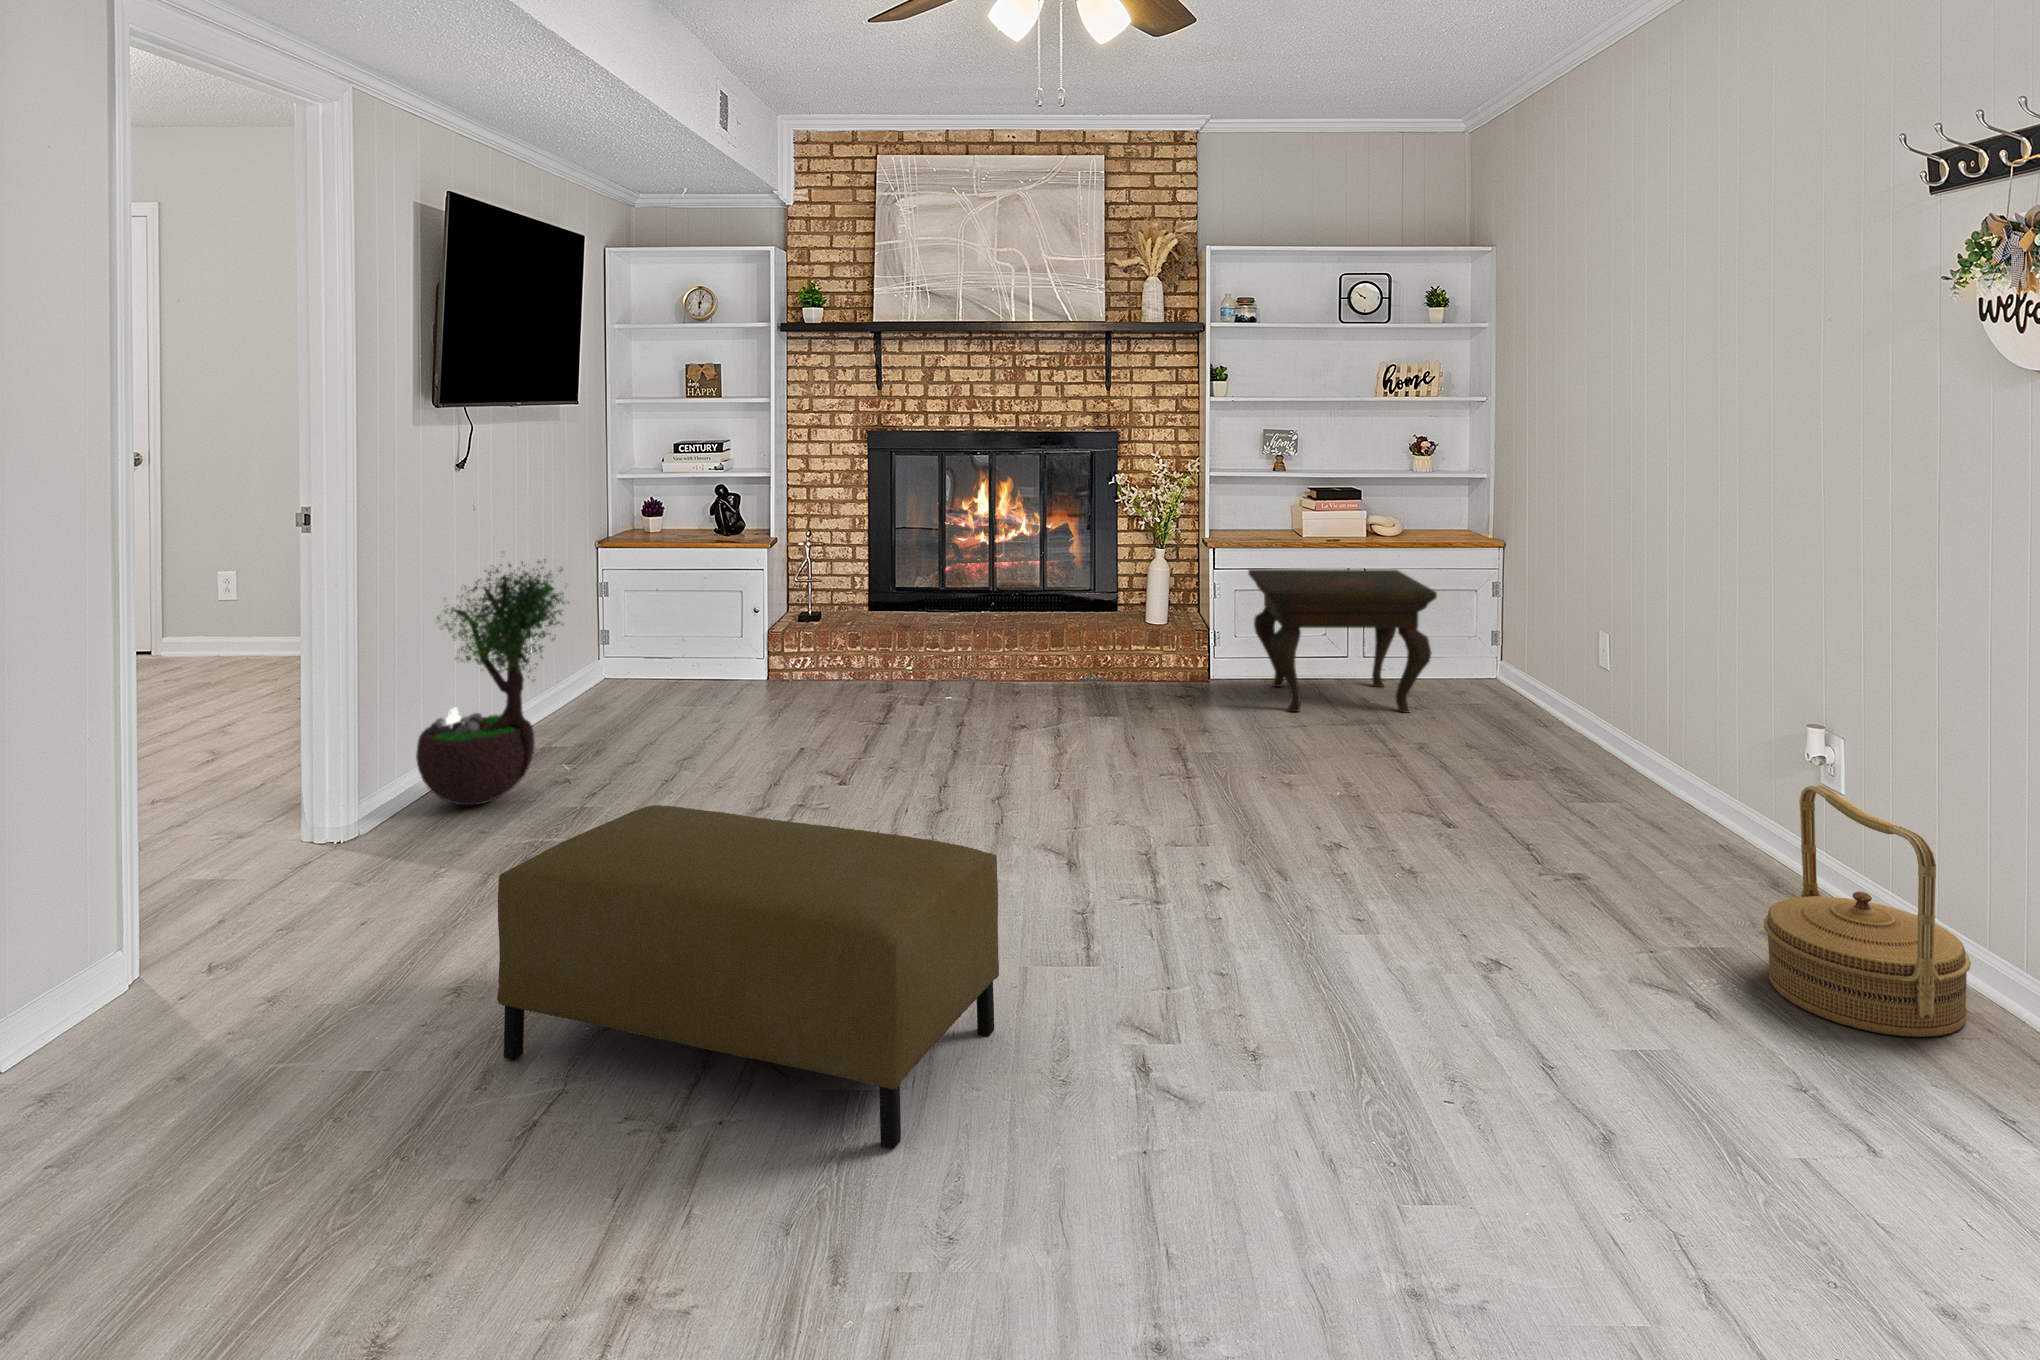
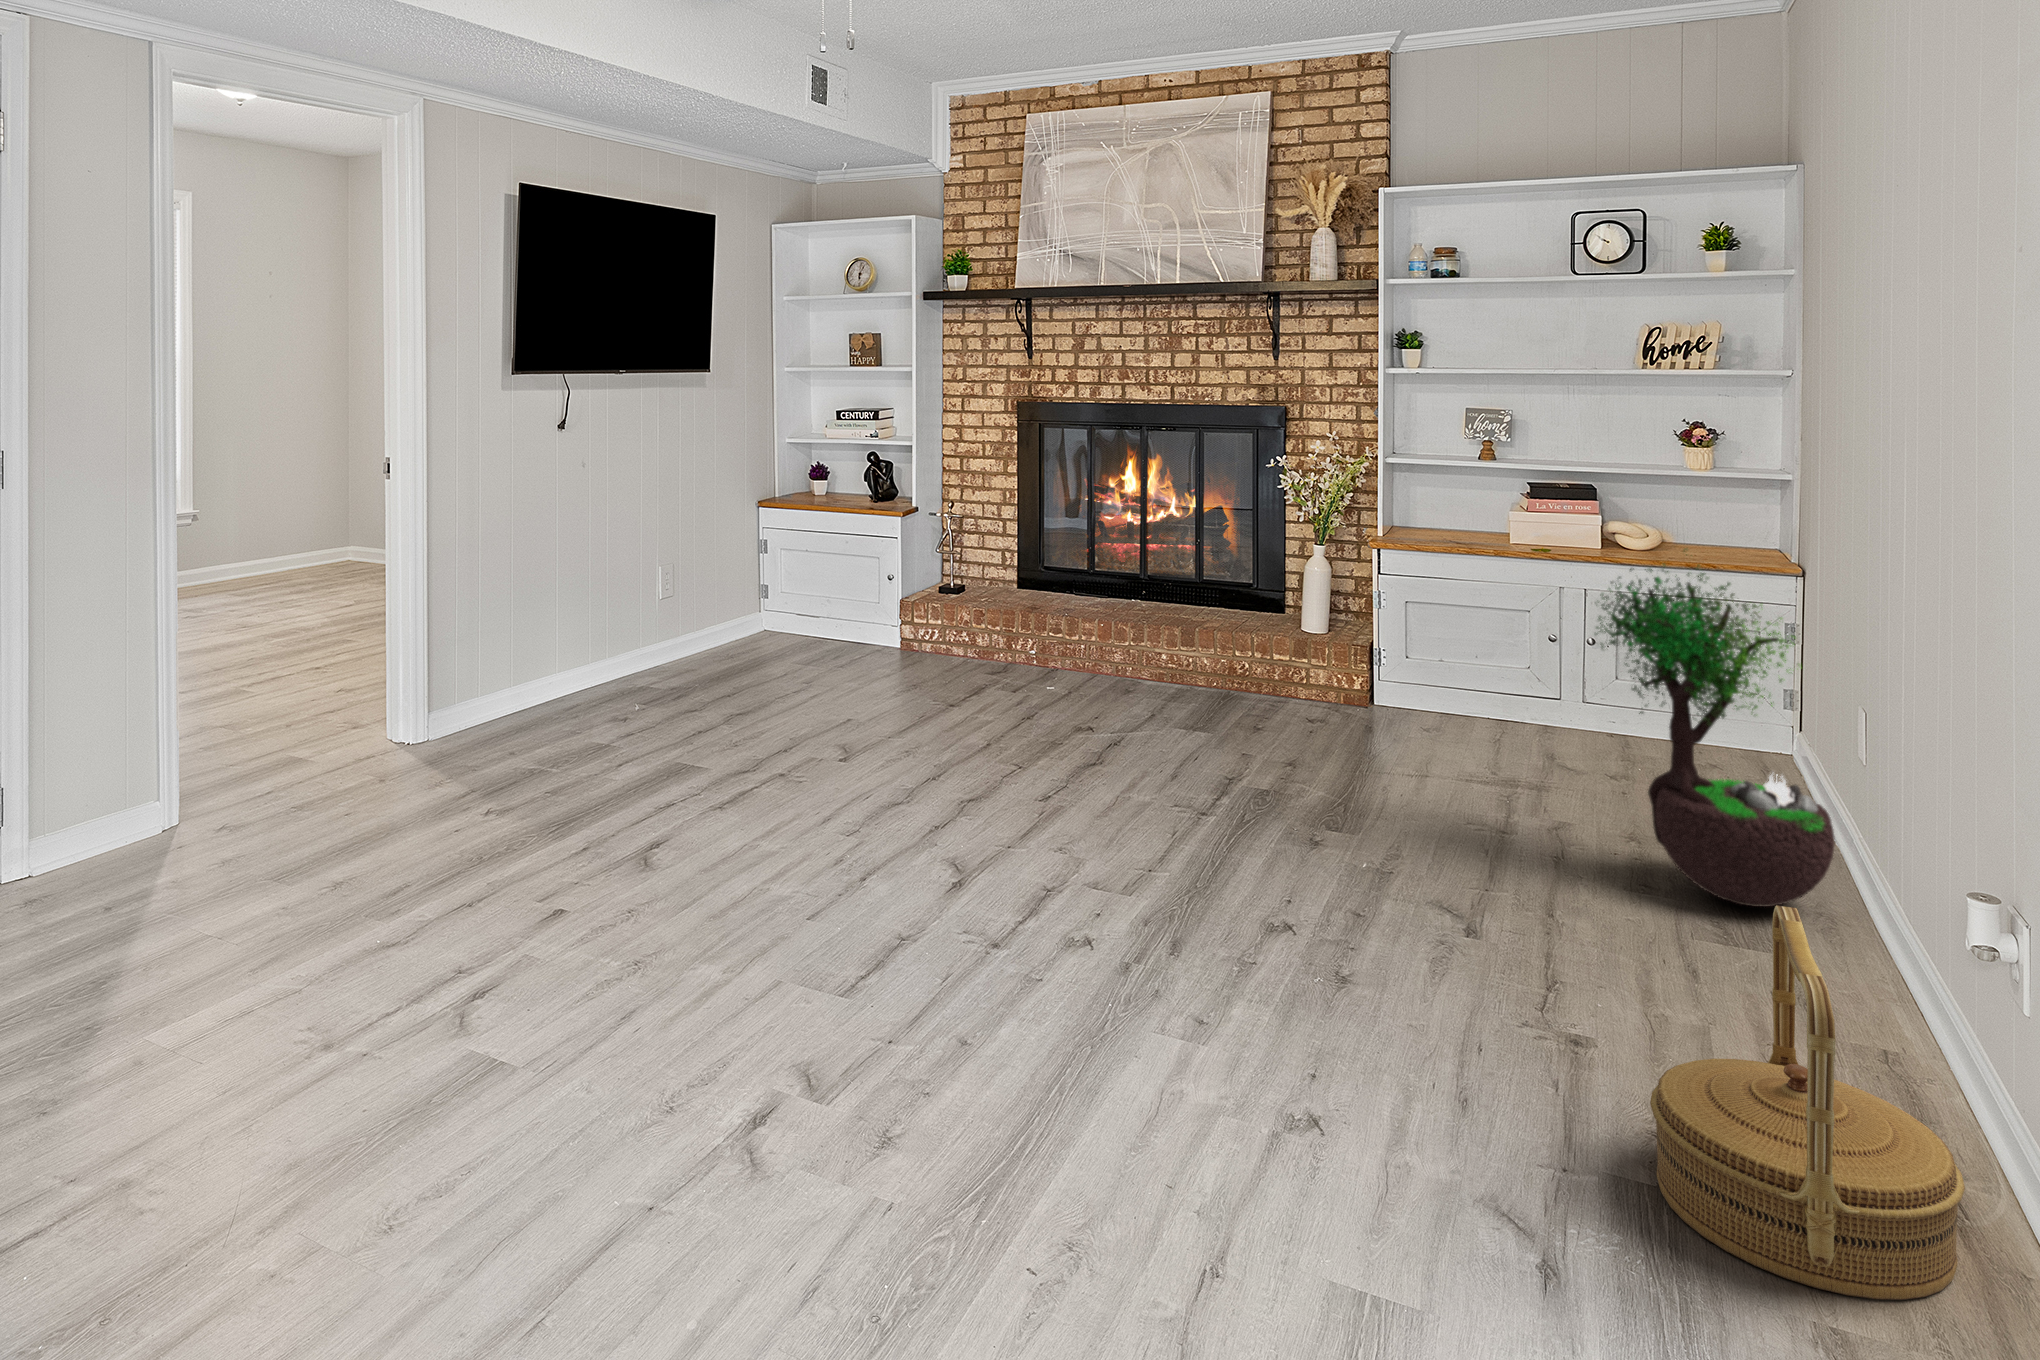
potted tree: present [416,559,569,805] -> present [1596,564,1835,907]
side table: present [1248,569,1437,713] -> none [1389,576,1624,770]
ottoman: present [497,805,999,1149] -> none [337,714,713,1039]

